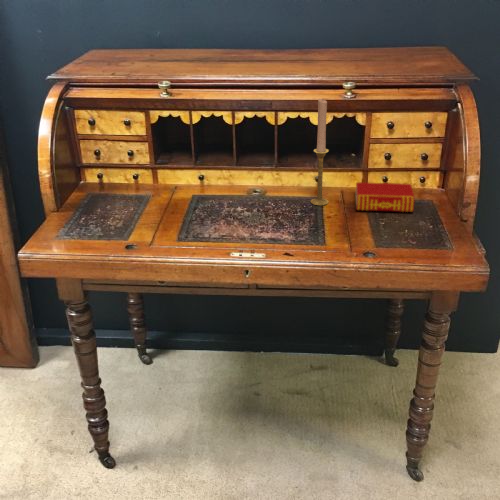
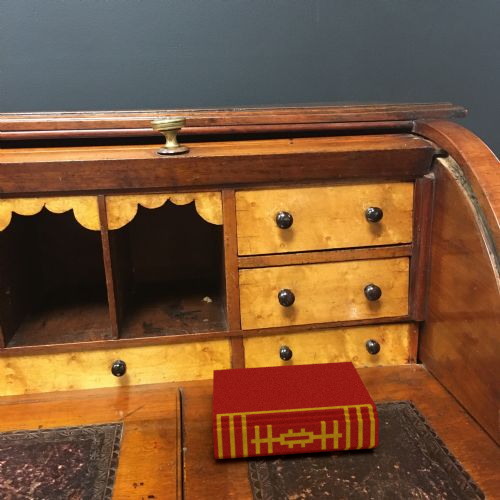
candlestick: present [311,99,328,205] -> none [68,141,140,451]

